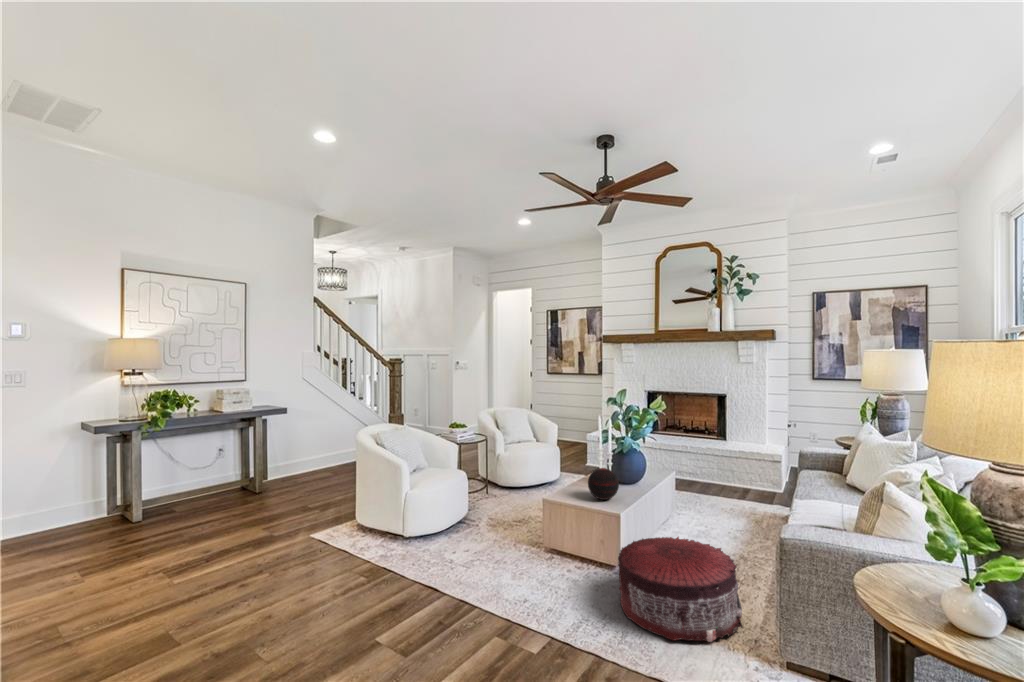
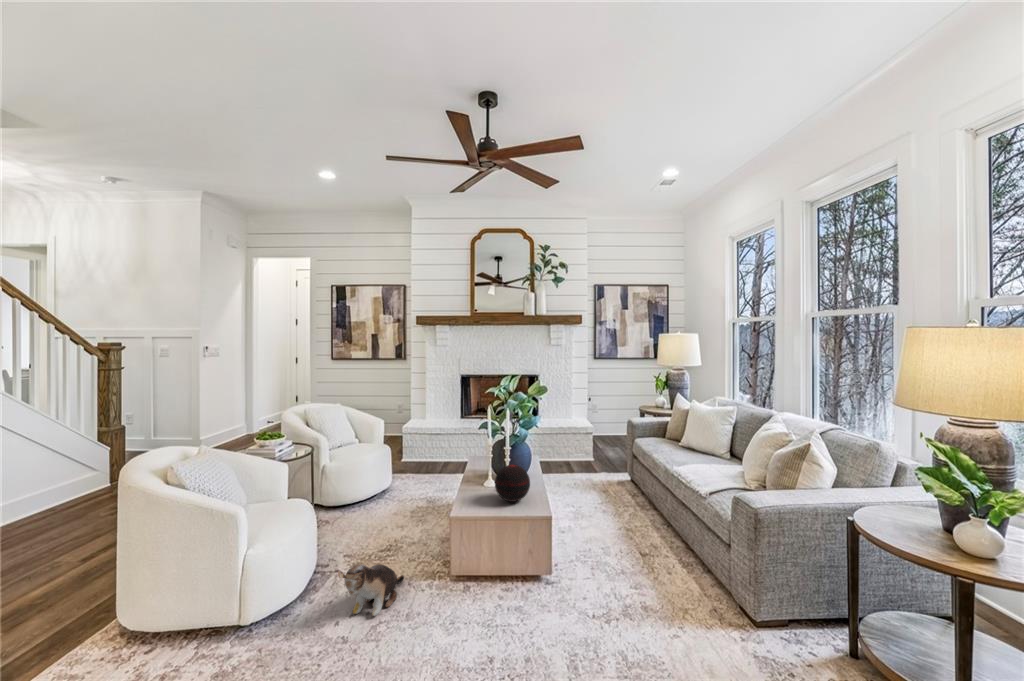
plush toy: none [457,516,516,555] -> present [338,564,404,616]
pouf: present [618,537,742,642] -> none [577,526,709,651]

